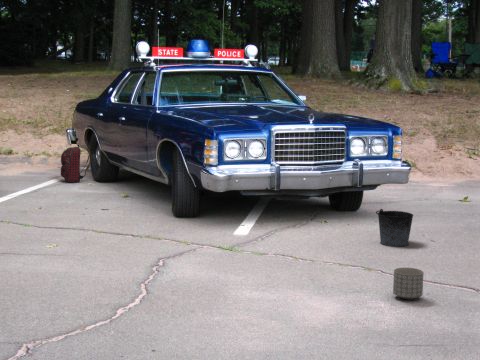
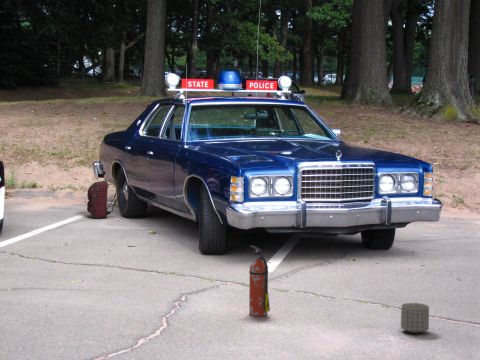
fire extinguisher: none [231,208,254,282] -> present [249,245,270,316]
bucket: present [376,209,413,247] -> none [400,247,438,285]

